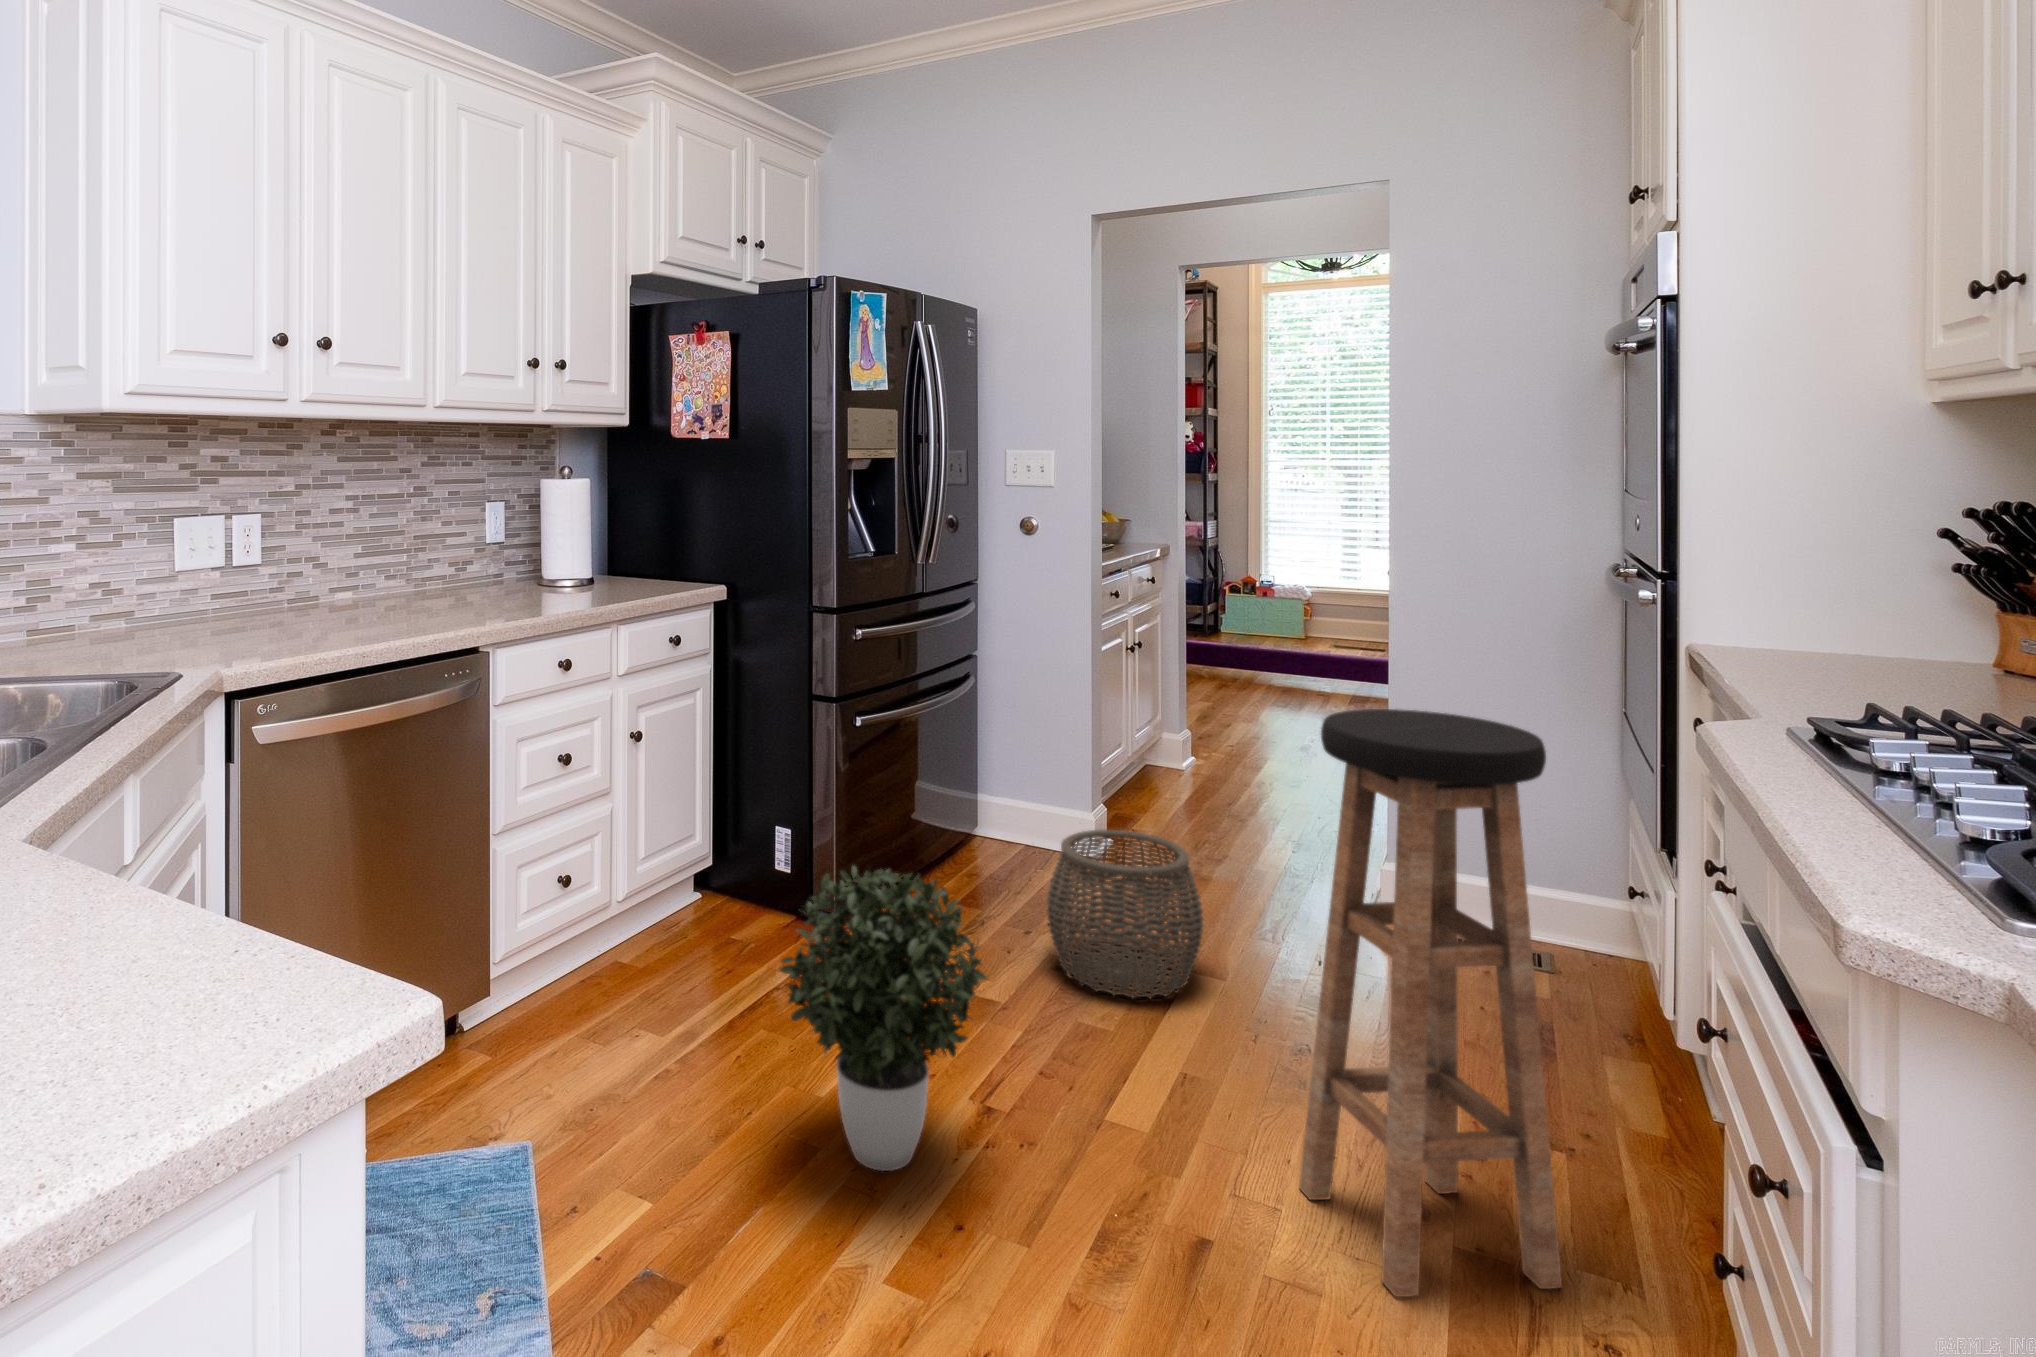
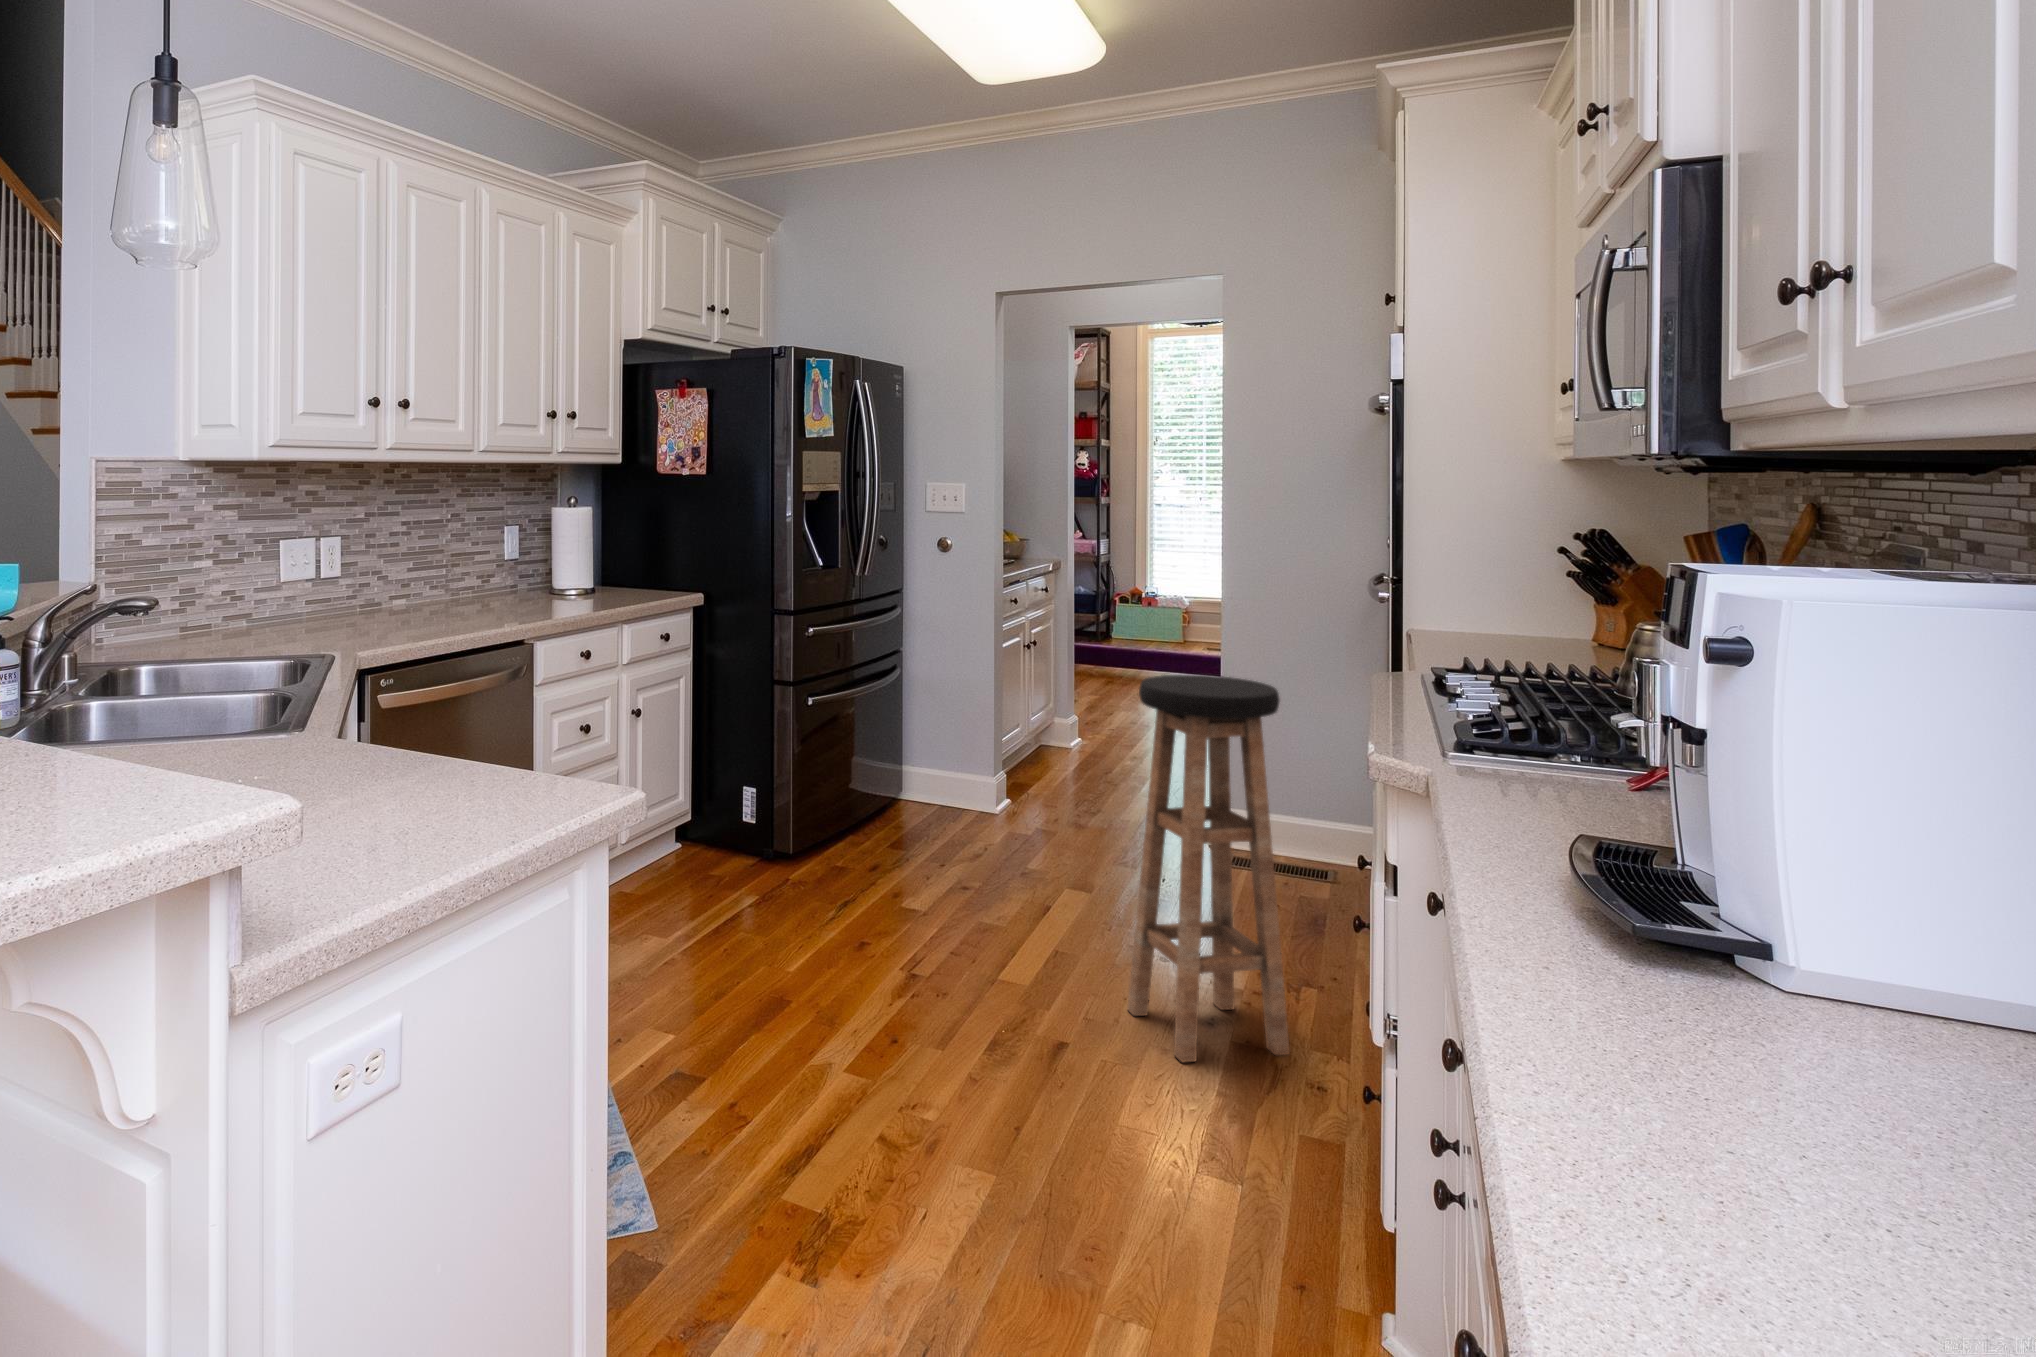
woven basket: present [1047,830,1203,999] -> none [957,782,1075,906]
potted plant: present [780,866,987,1171] -> none [765,792,913,1010]

